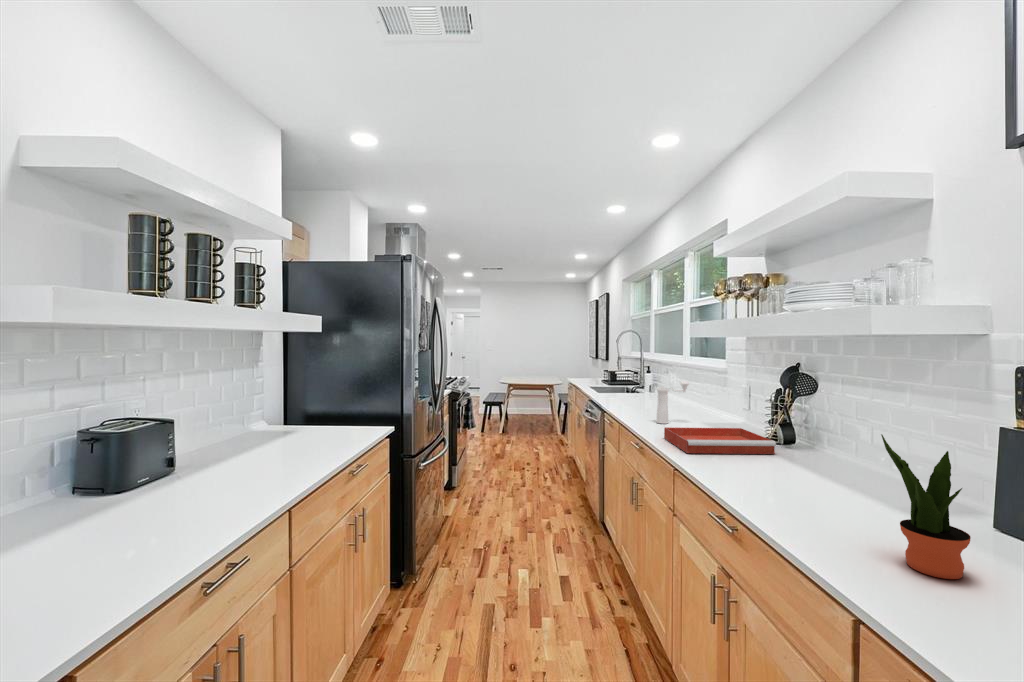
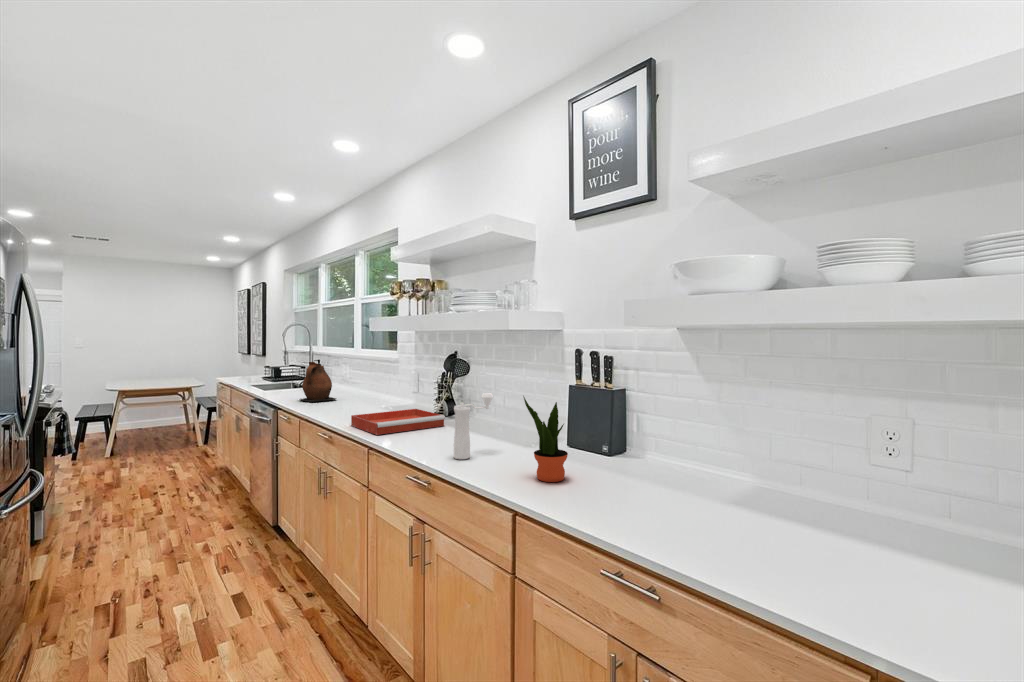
ceramic pitcher: none [624,368,661,408] -> present [301,362,336,401]
pepper mill: present [657,381,689,424] -> present [454,393,493,459]

